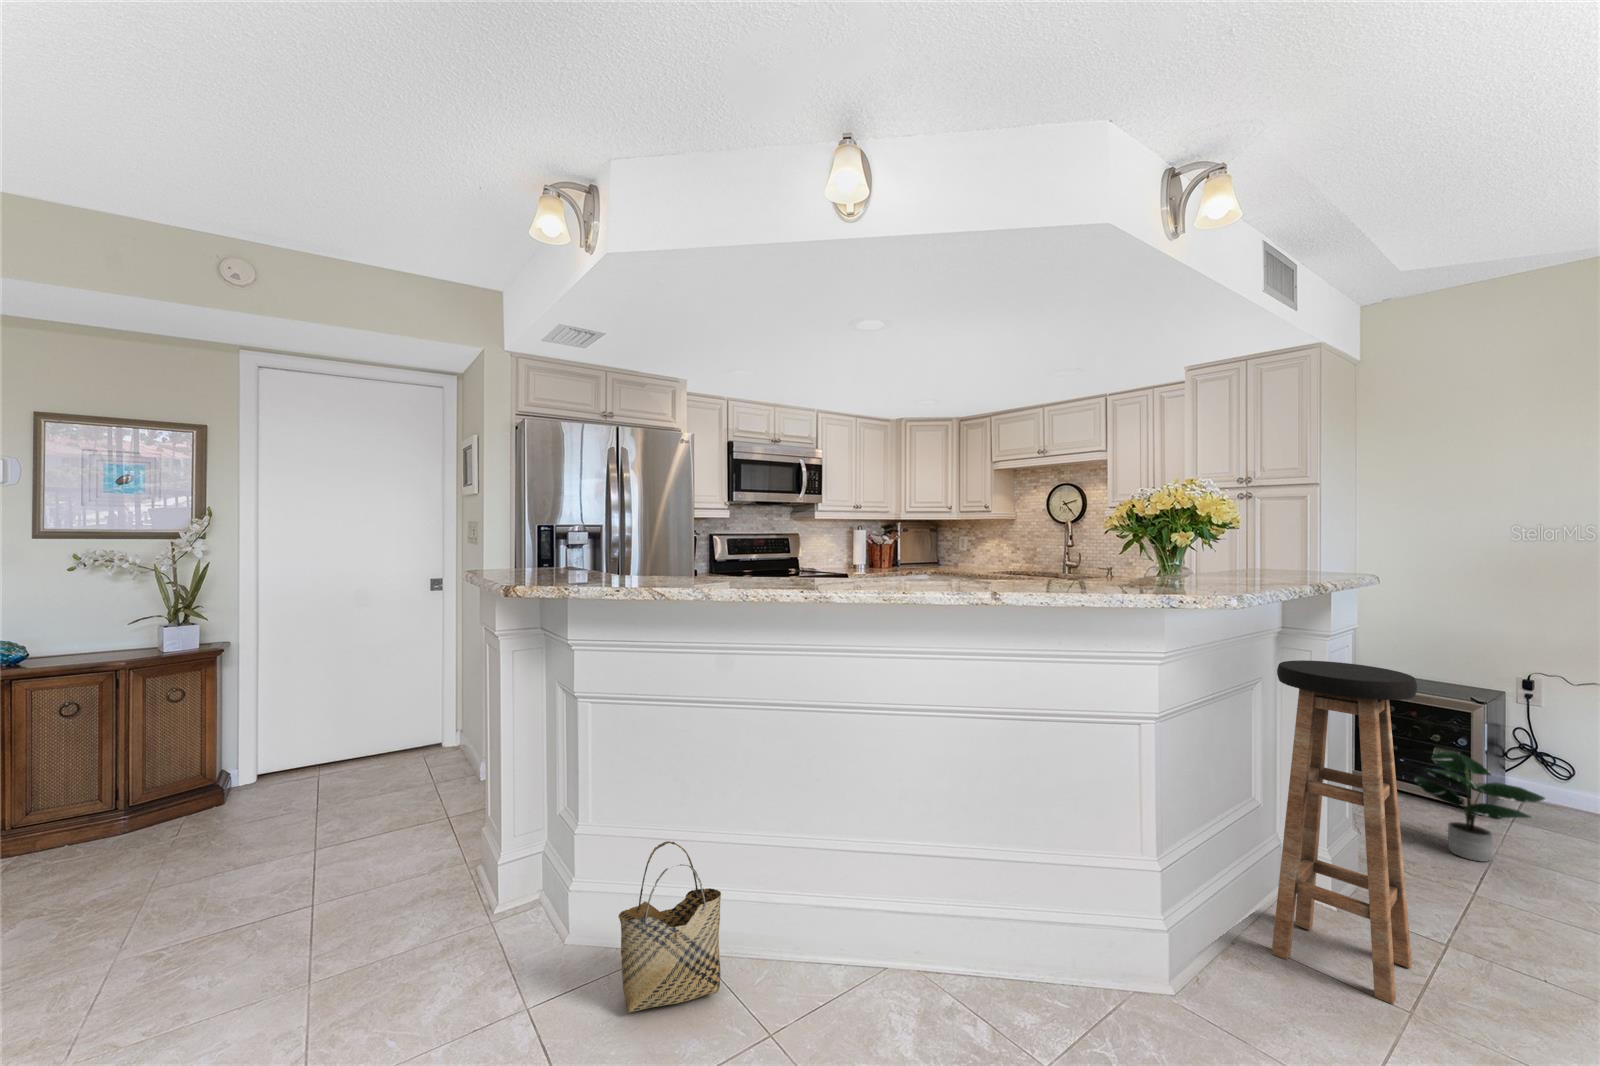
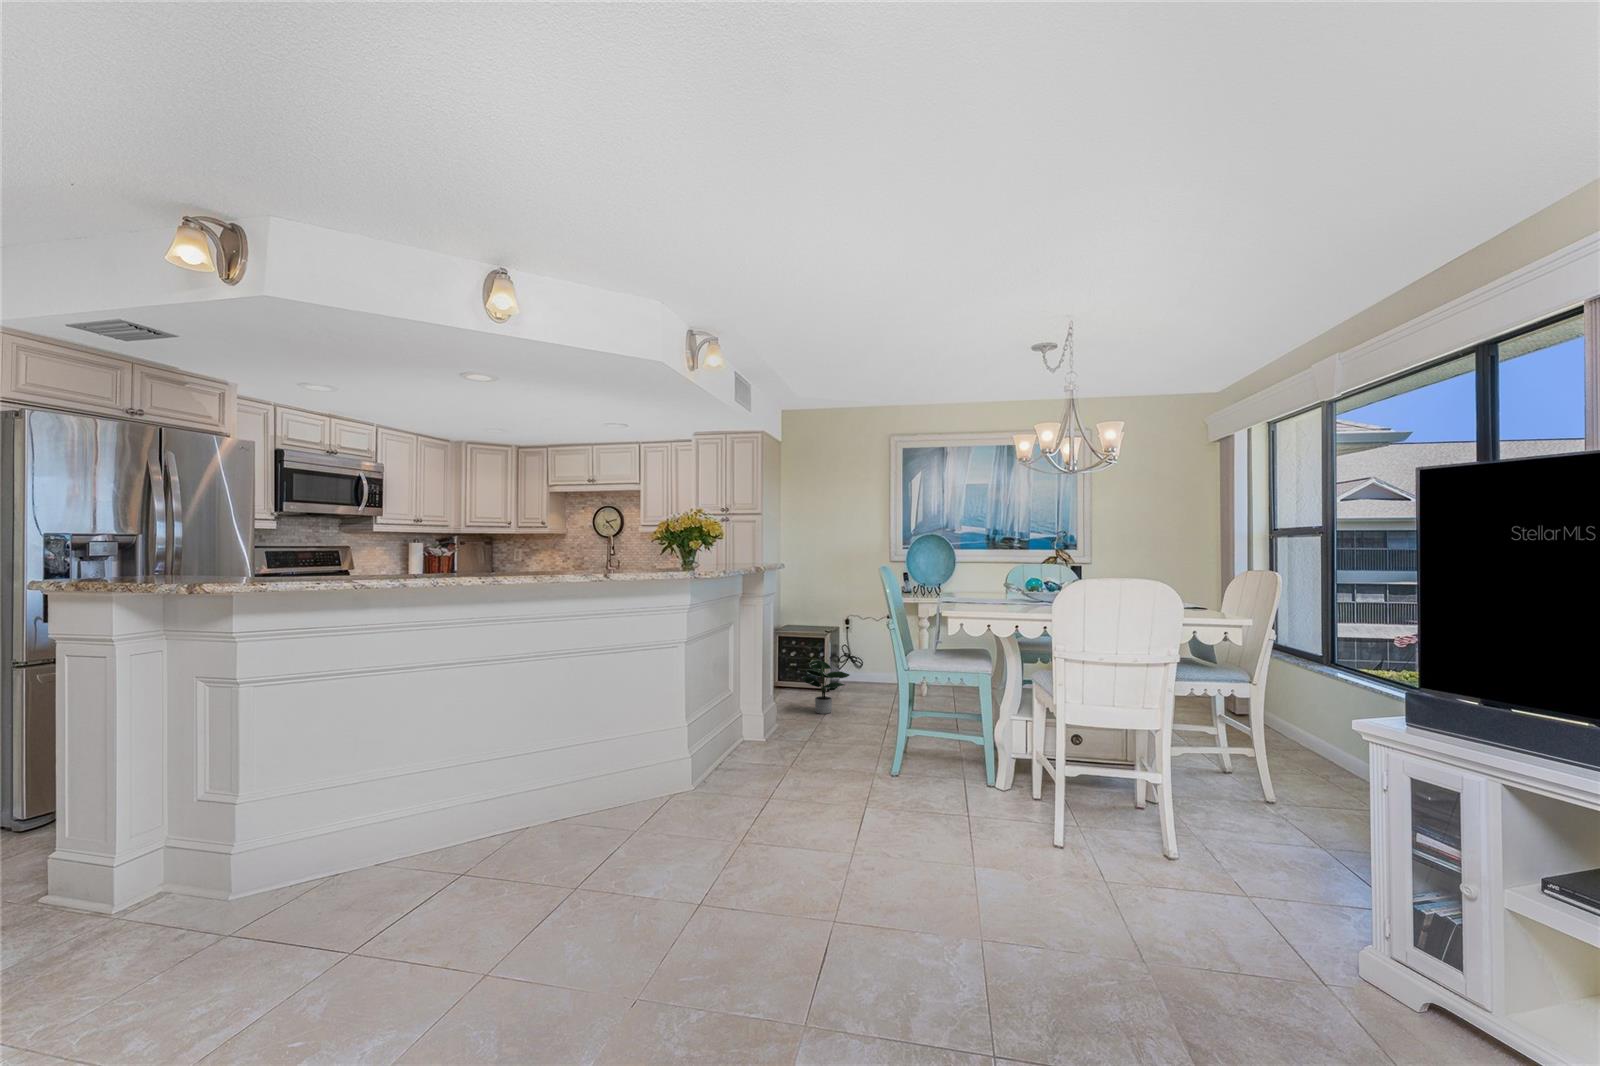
bar stool: present [1272,660,1417,1004] -> none [740,611,798,775]
woven basket: present [618,841,721,1013] -> none [306,791,399,926]

